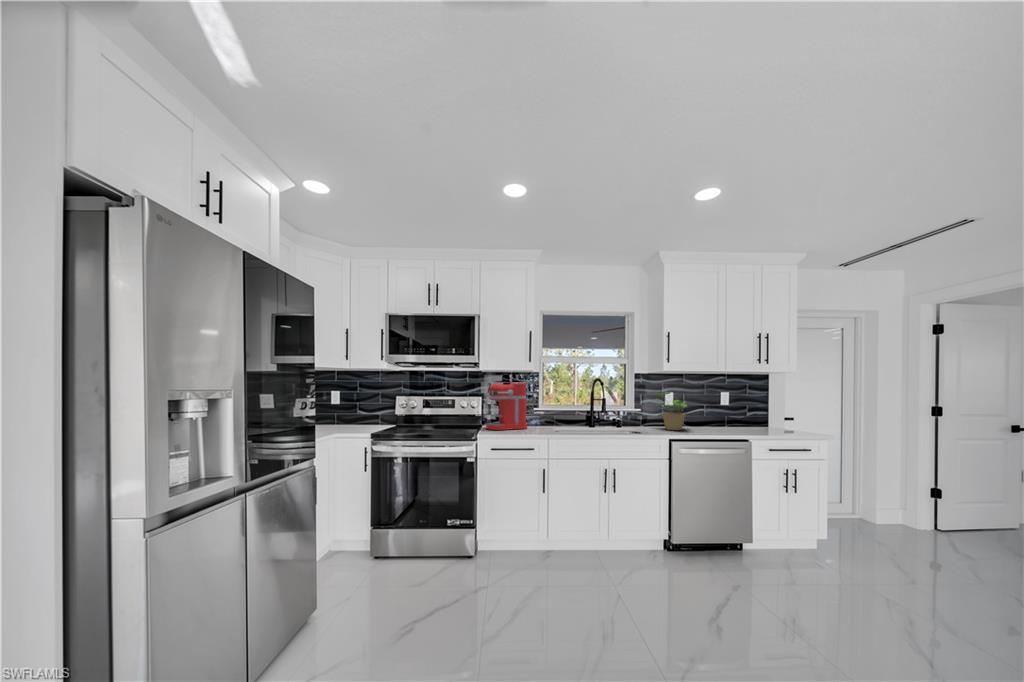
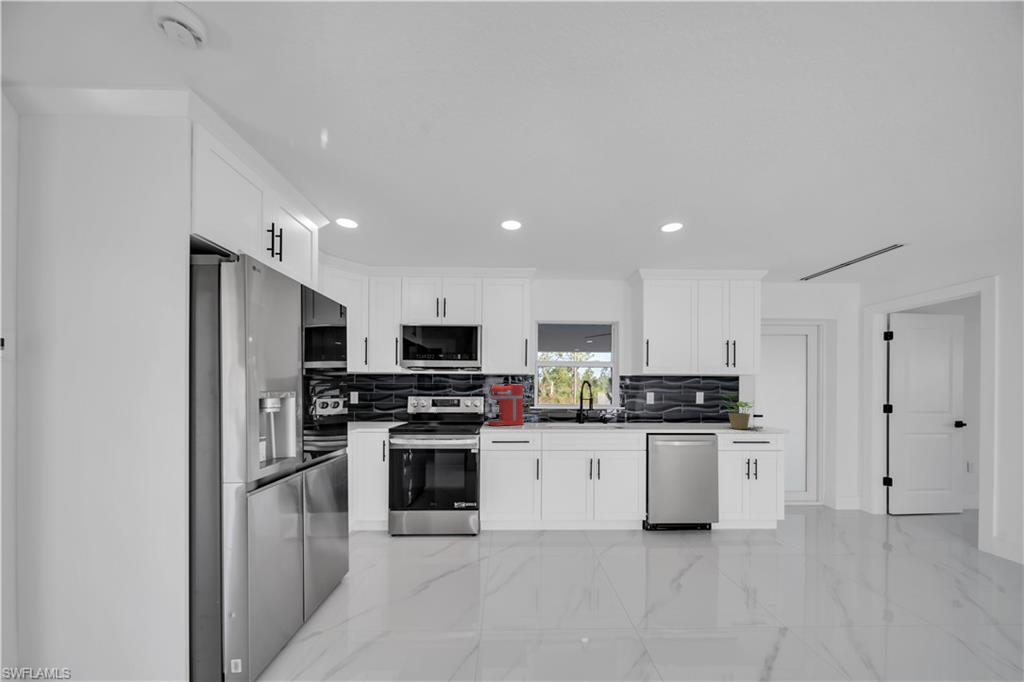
potted plant: present [655,392,687,430] -> present [722,394,752,429]

